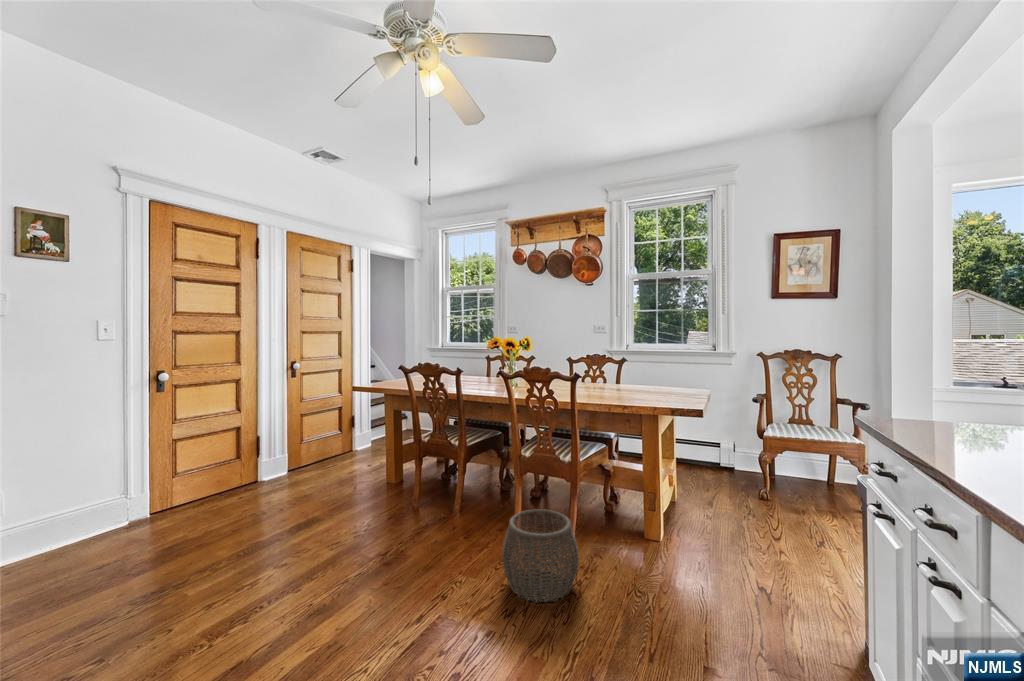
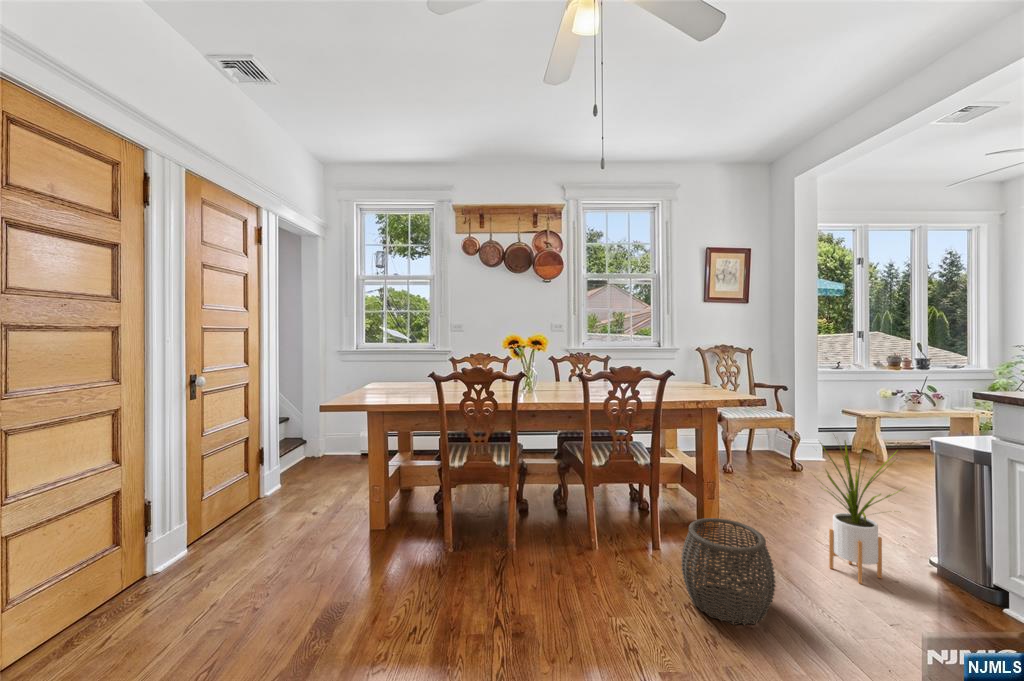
house plant: none [664,449,759,618] -> present [820,440,896,584]

